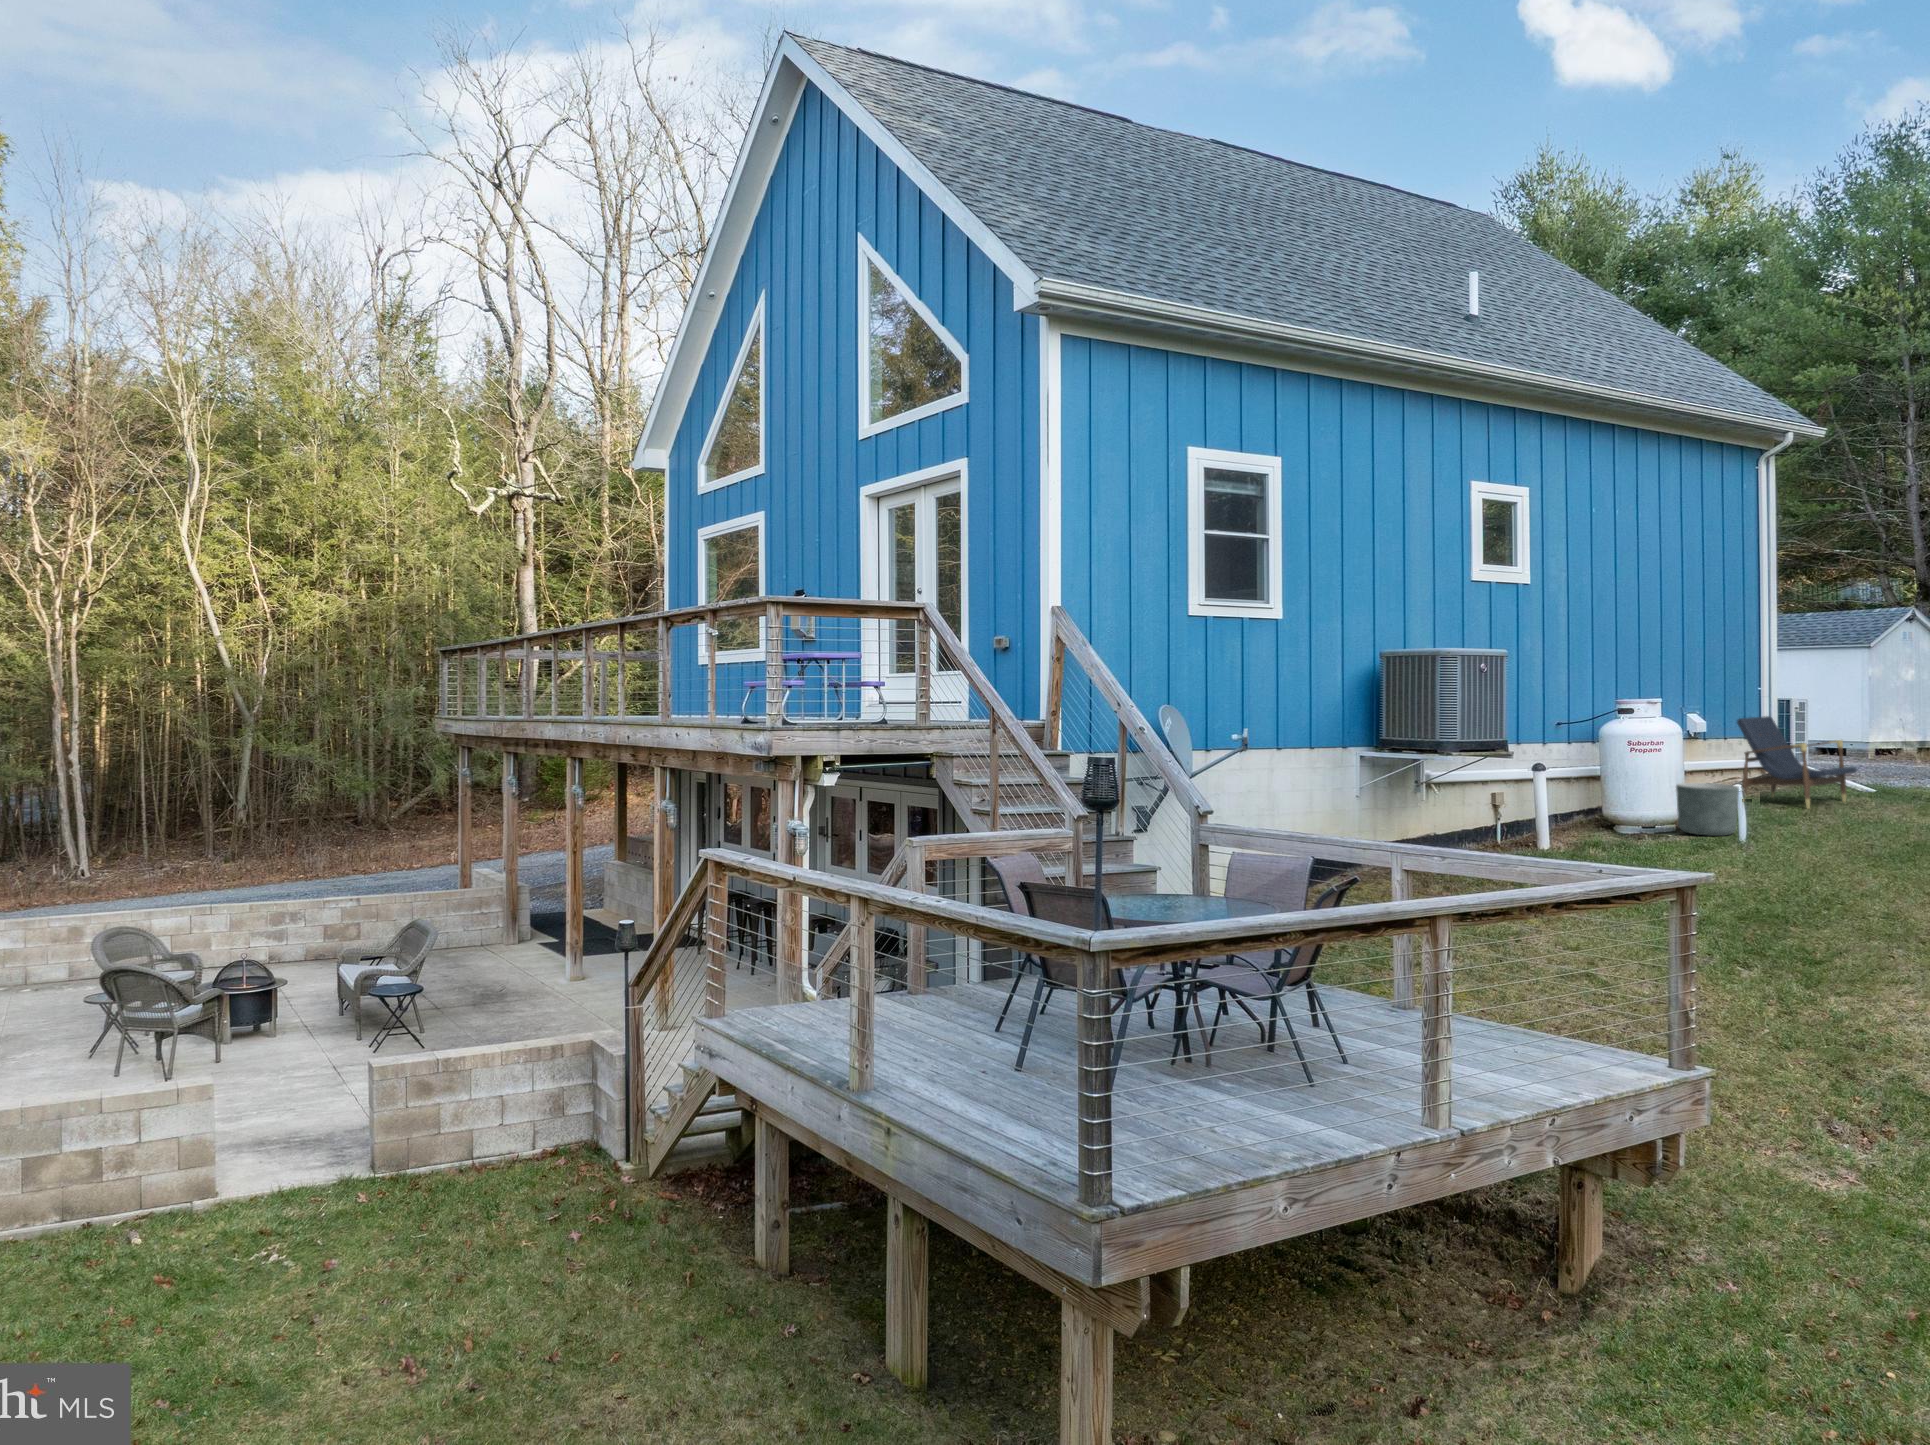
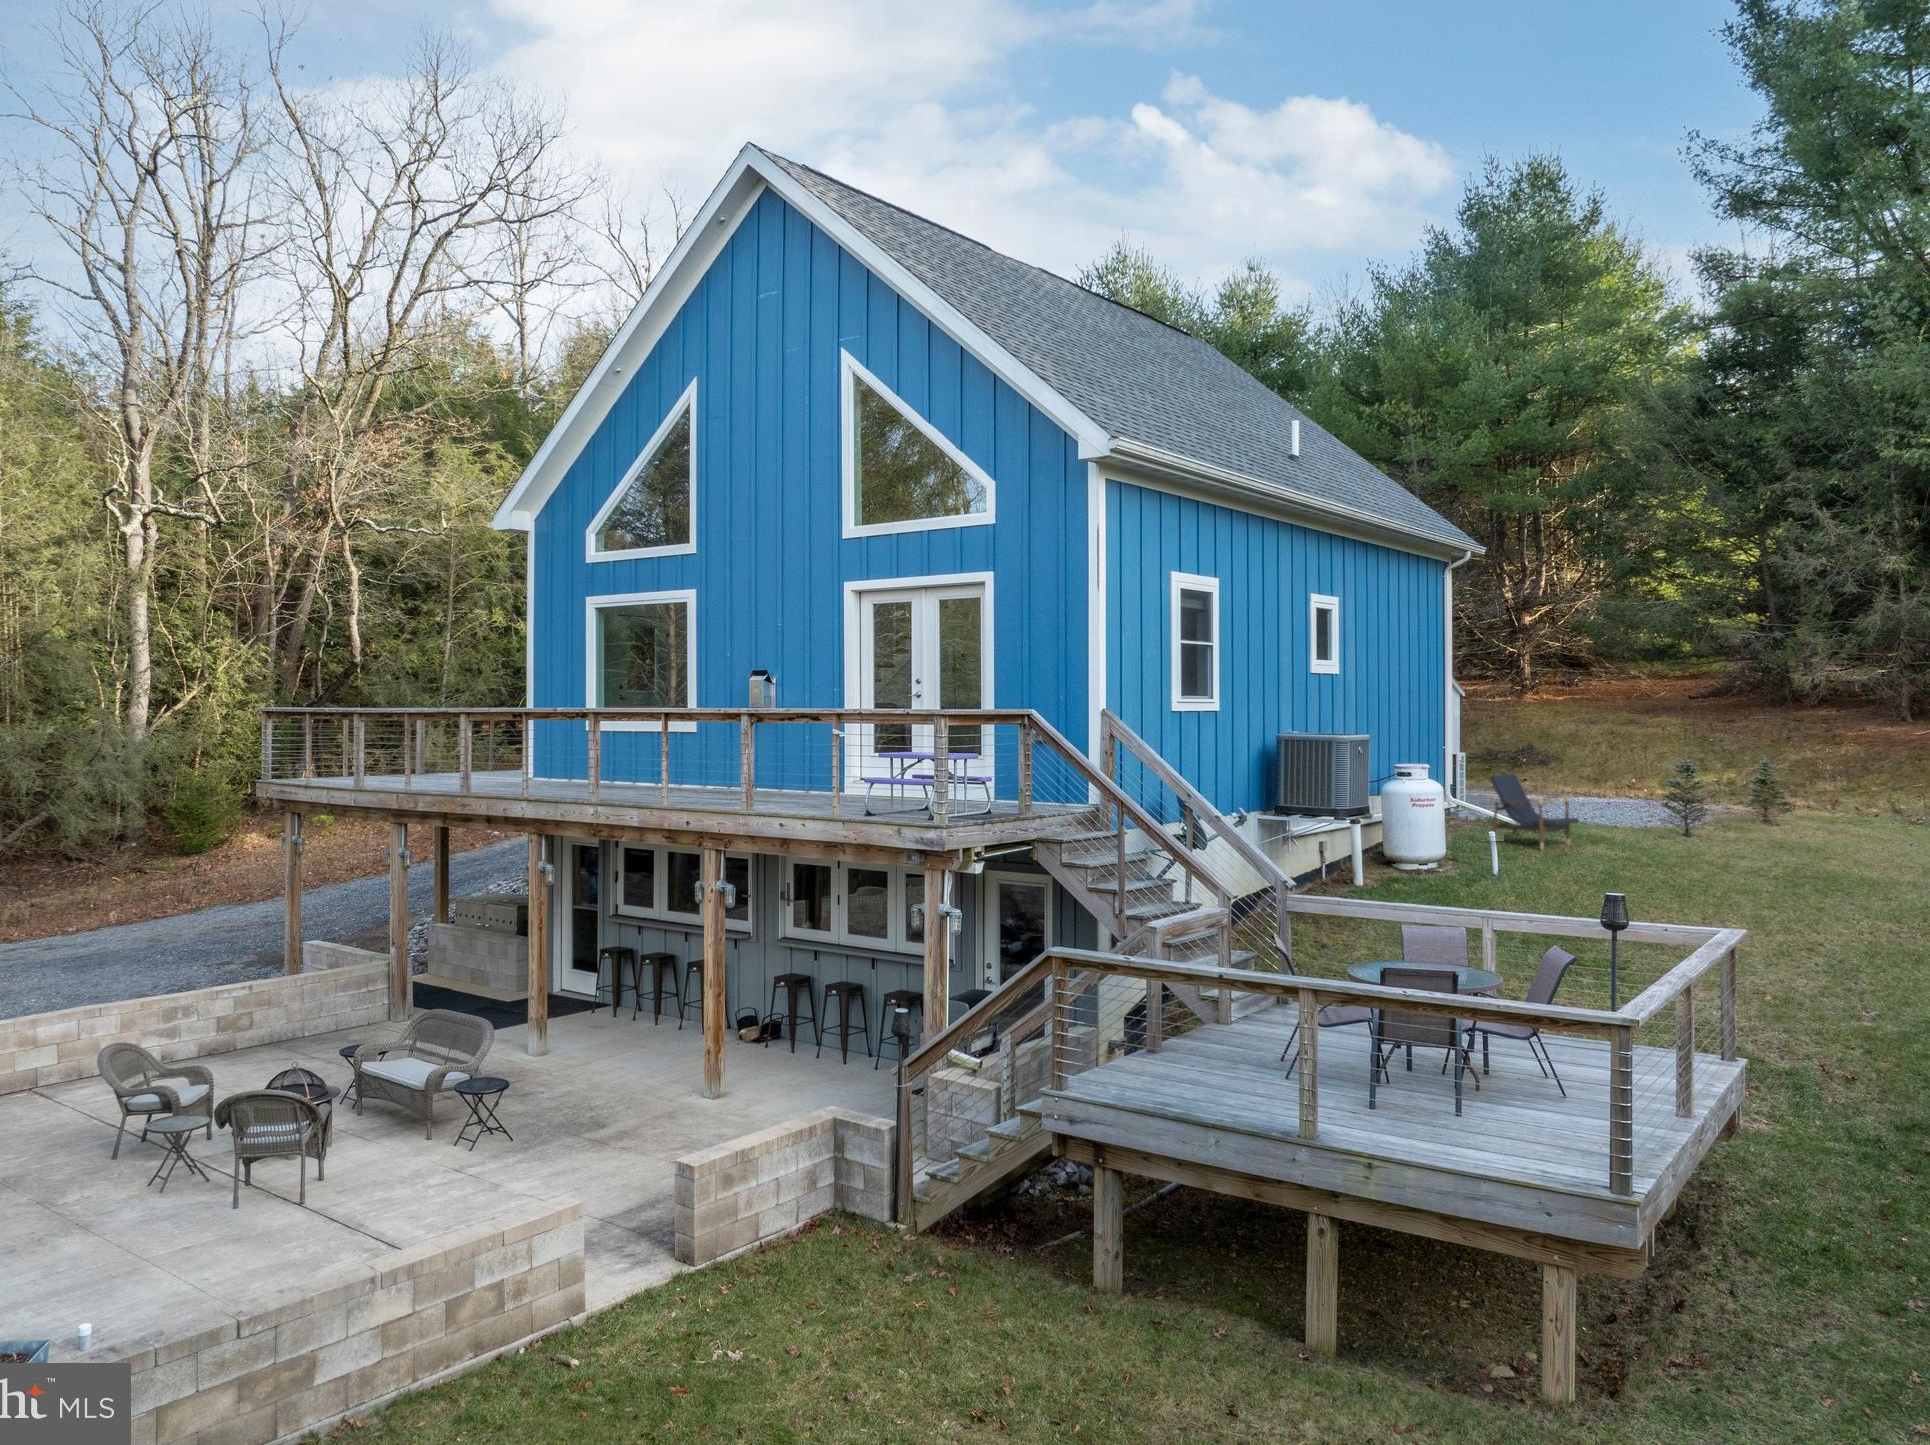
planter: present [1676,783,1739,836] -> none [1446,829,1494,873]

